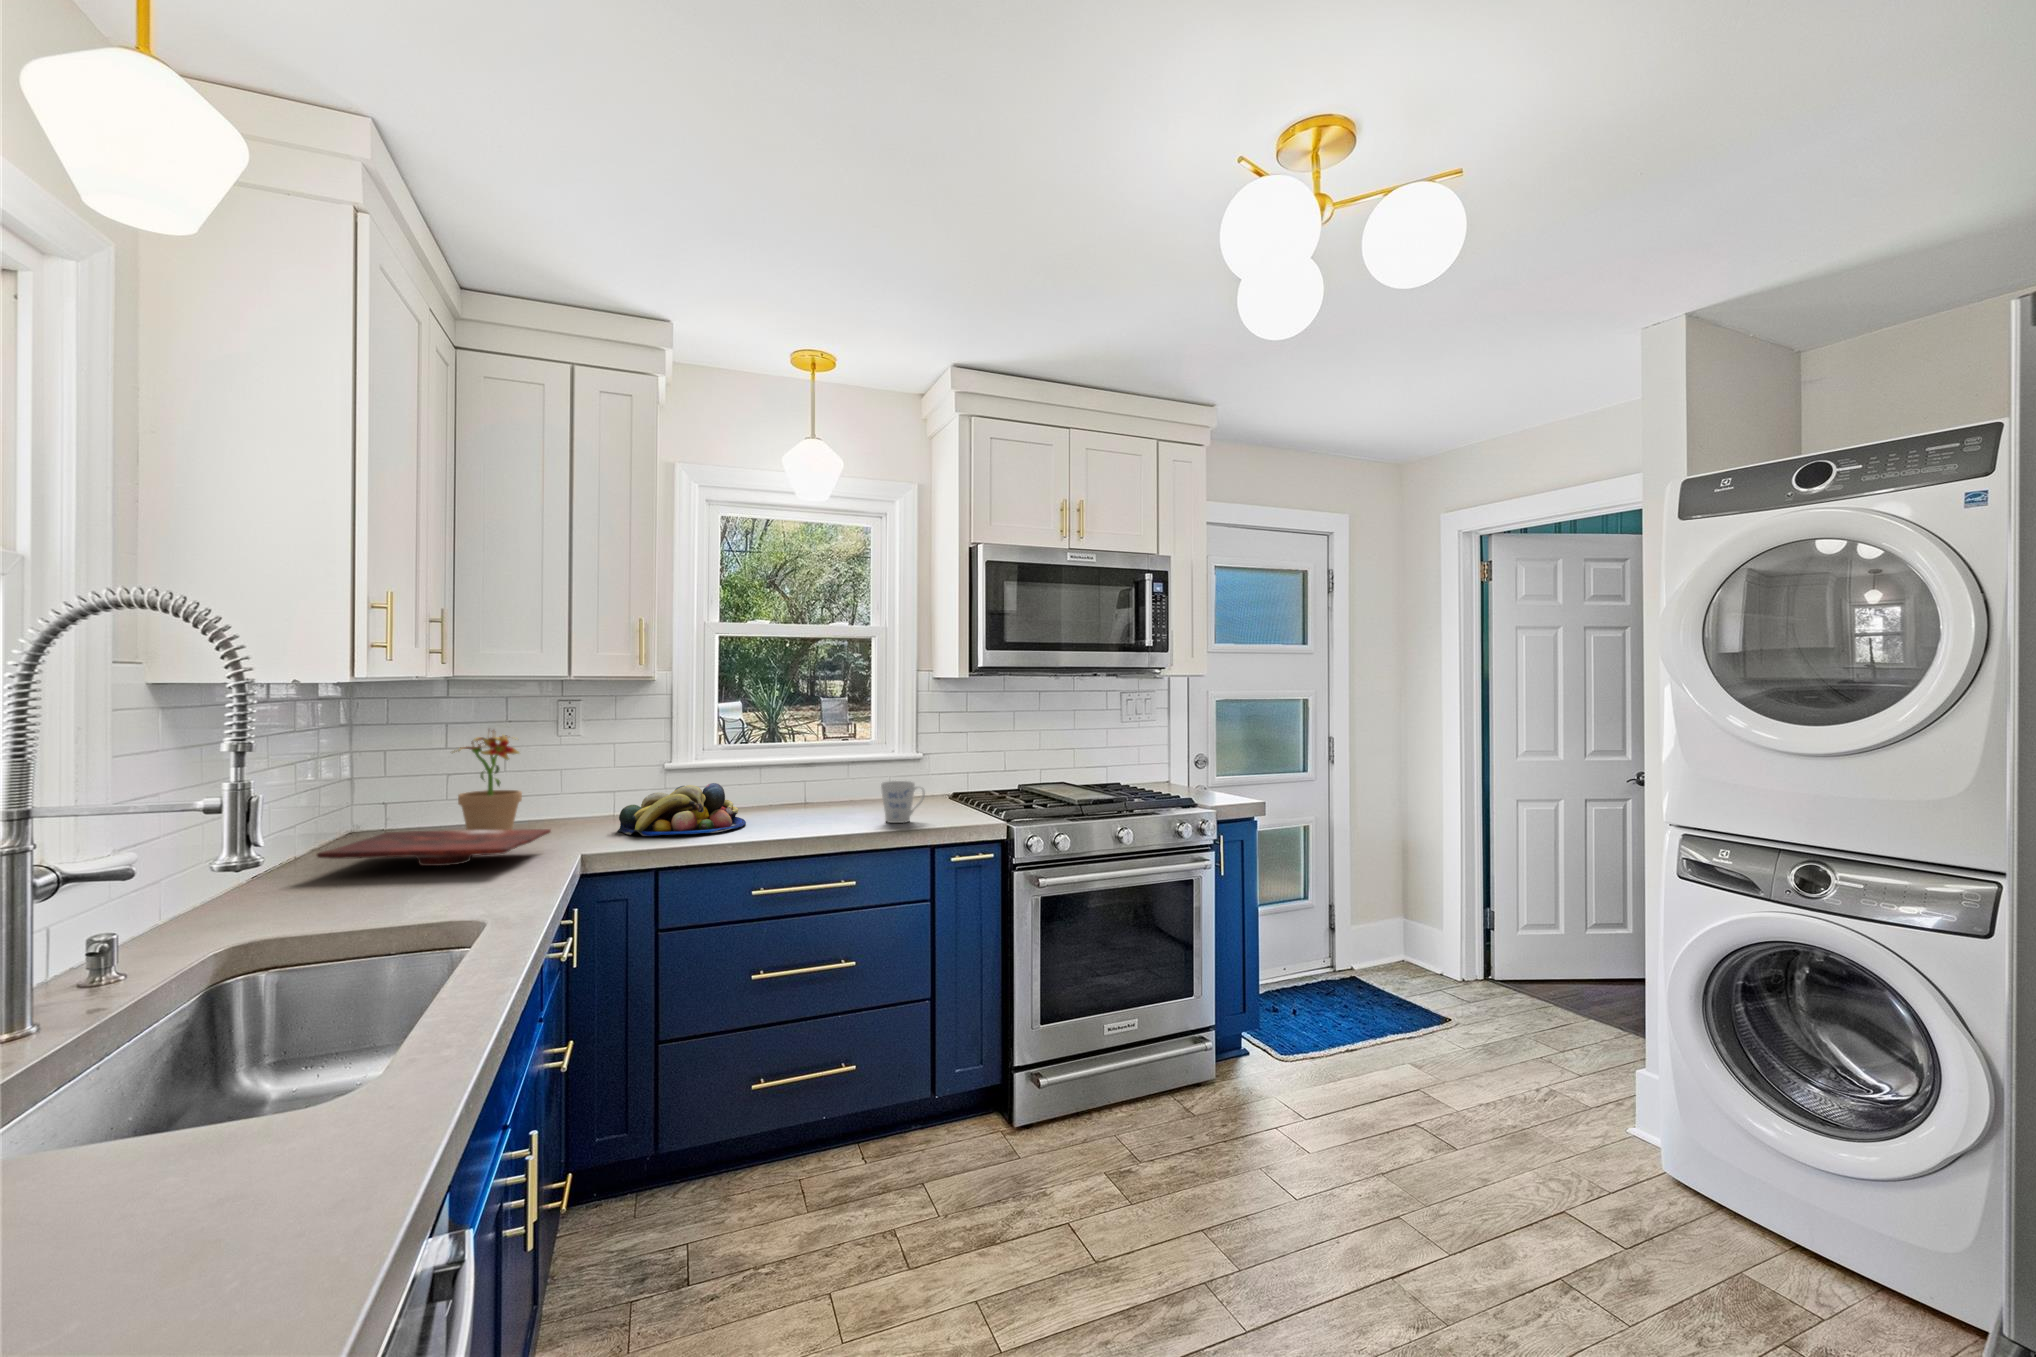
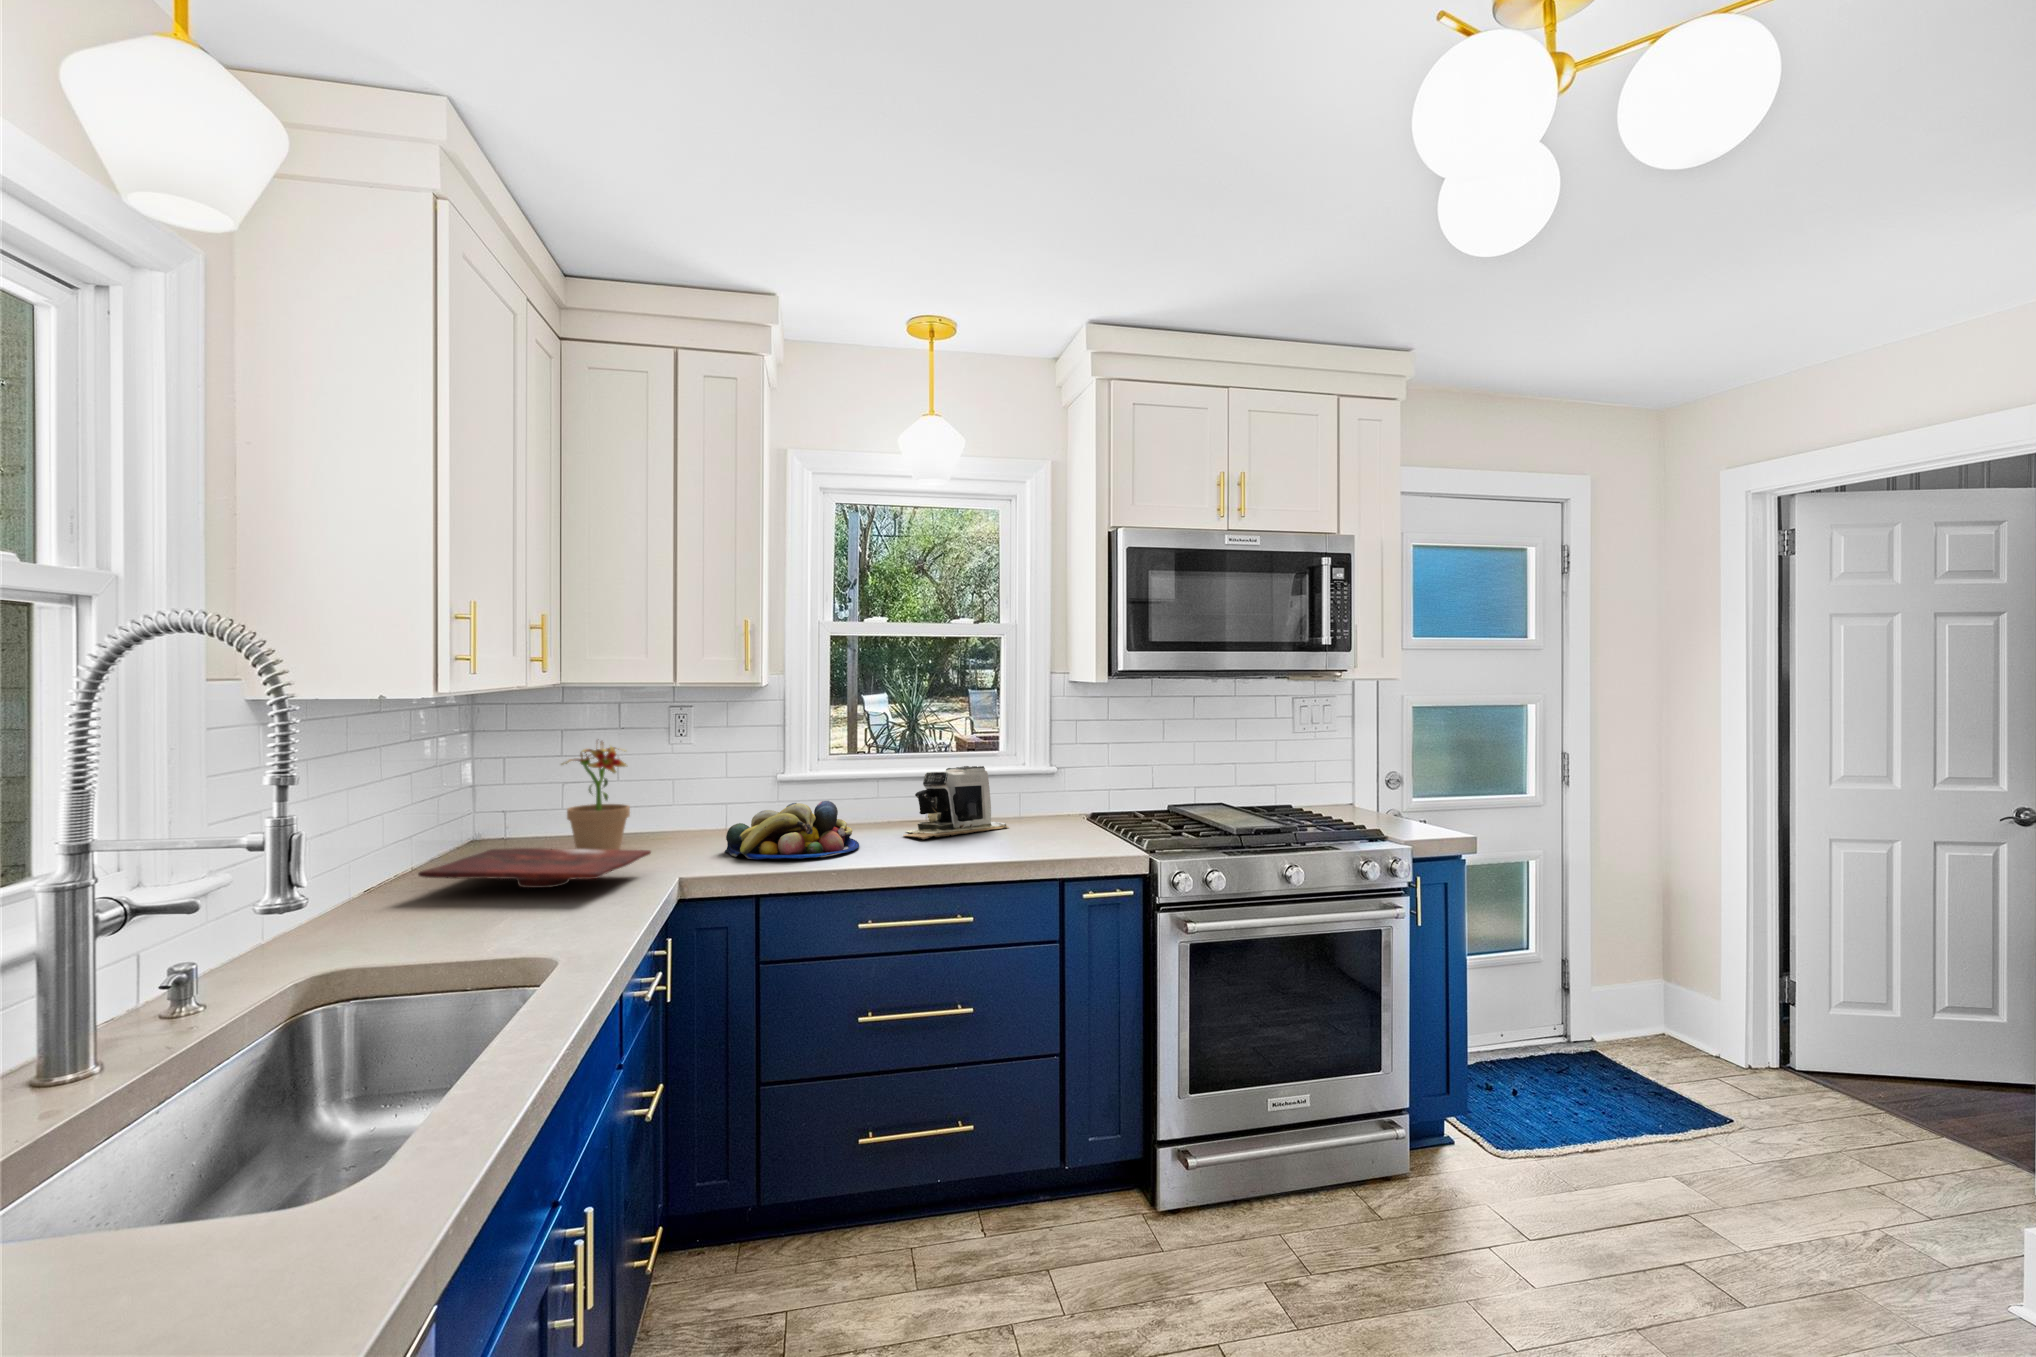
coffee maker: none [783,751,879,816] -> present [904,766,1009,839]
mug: present [881,781,925,823] -> none [1007,803,1057,851]

